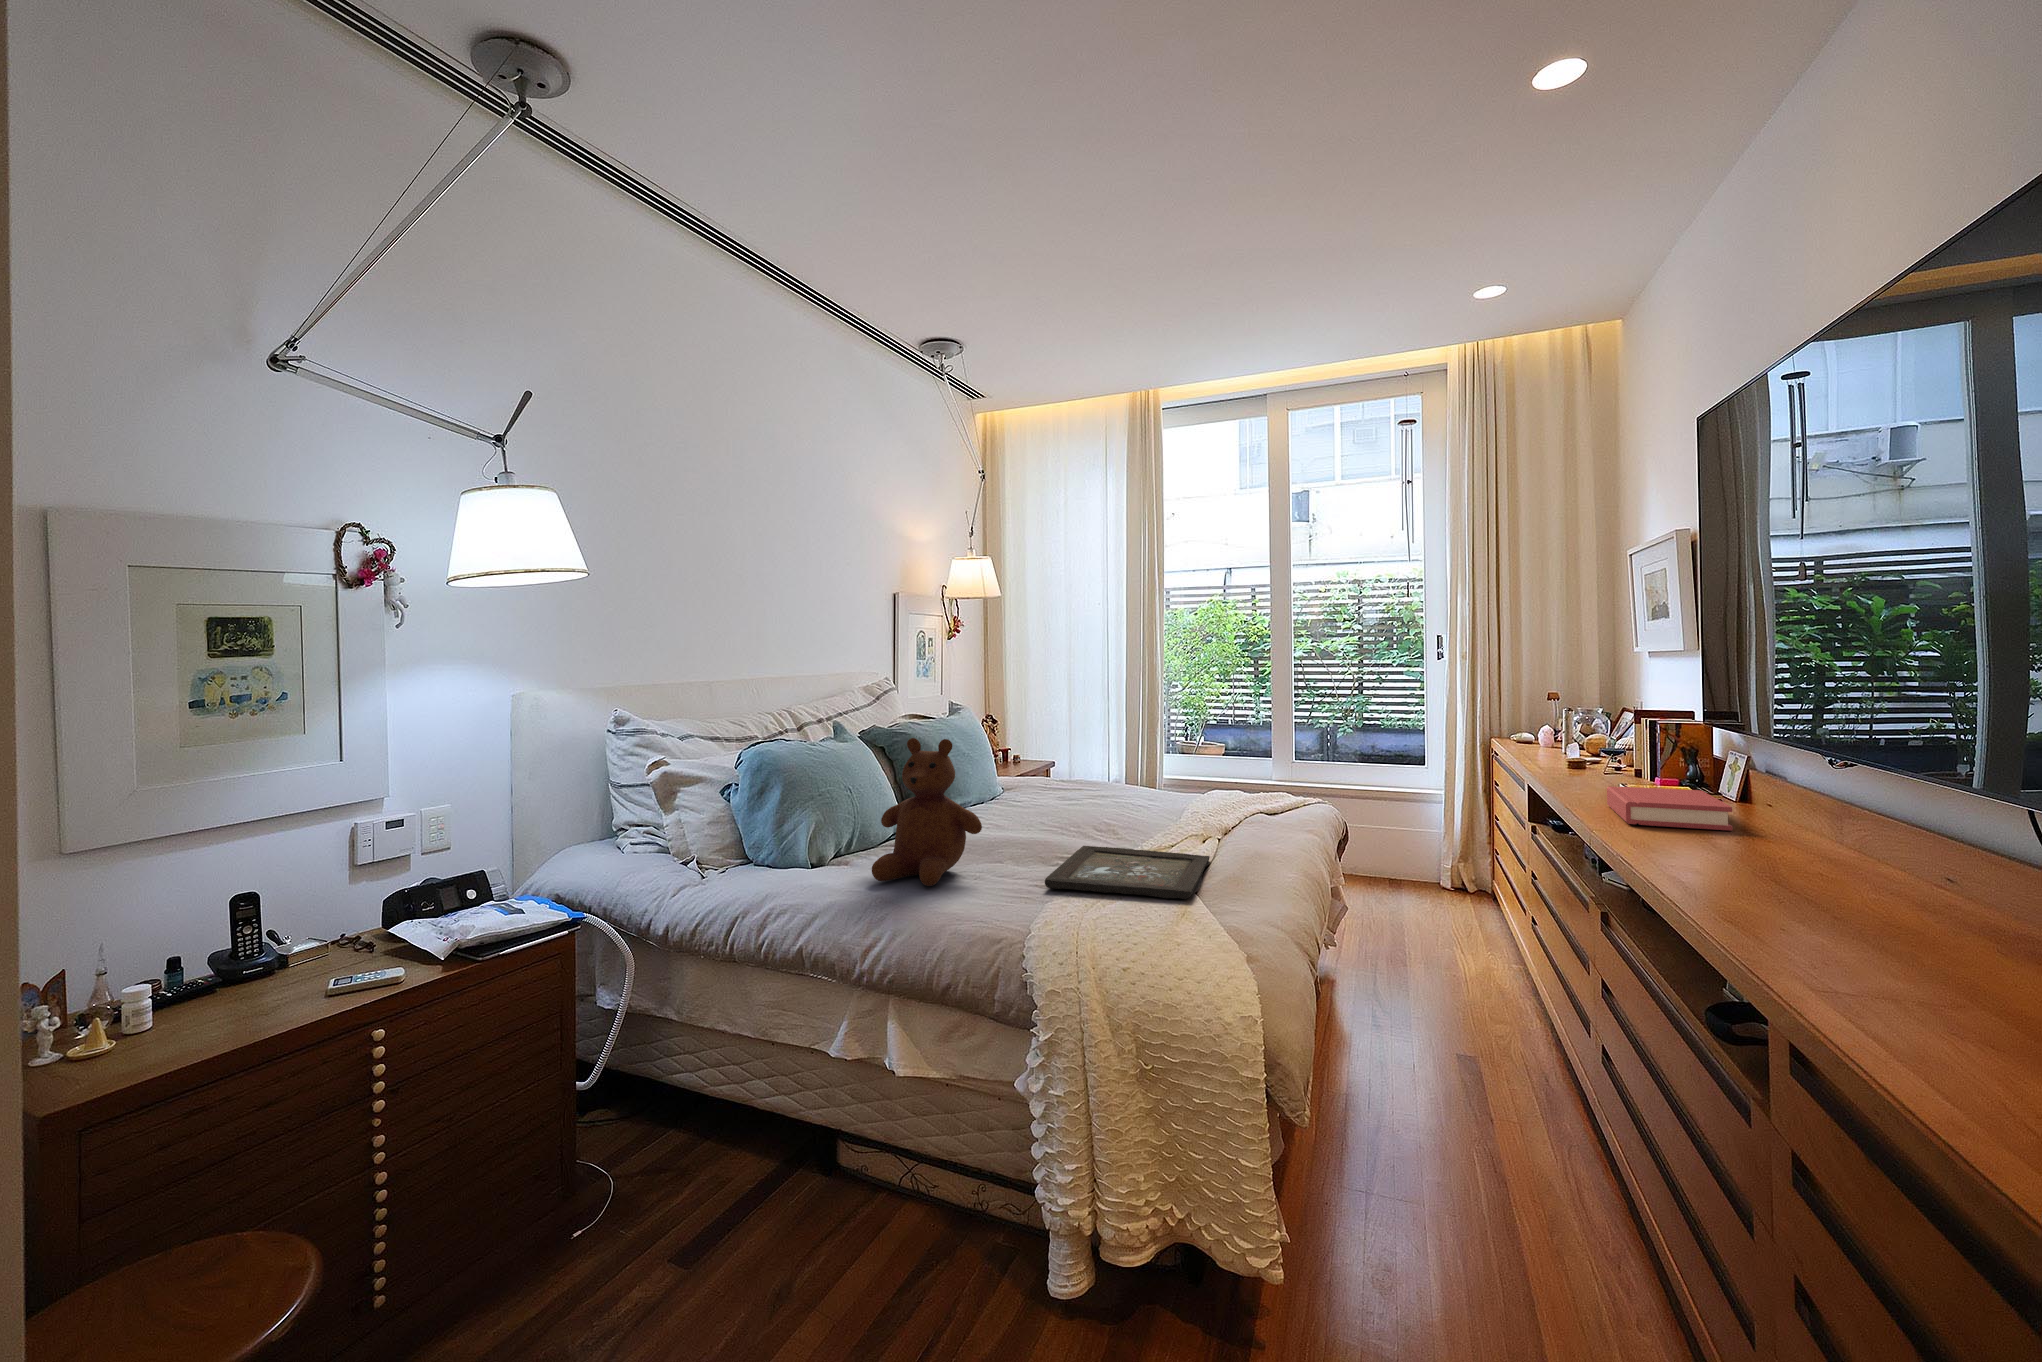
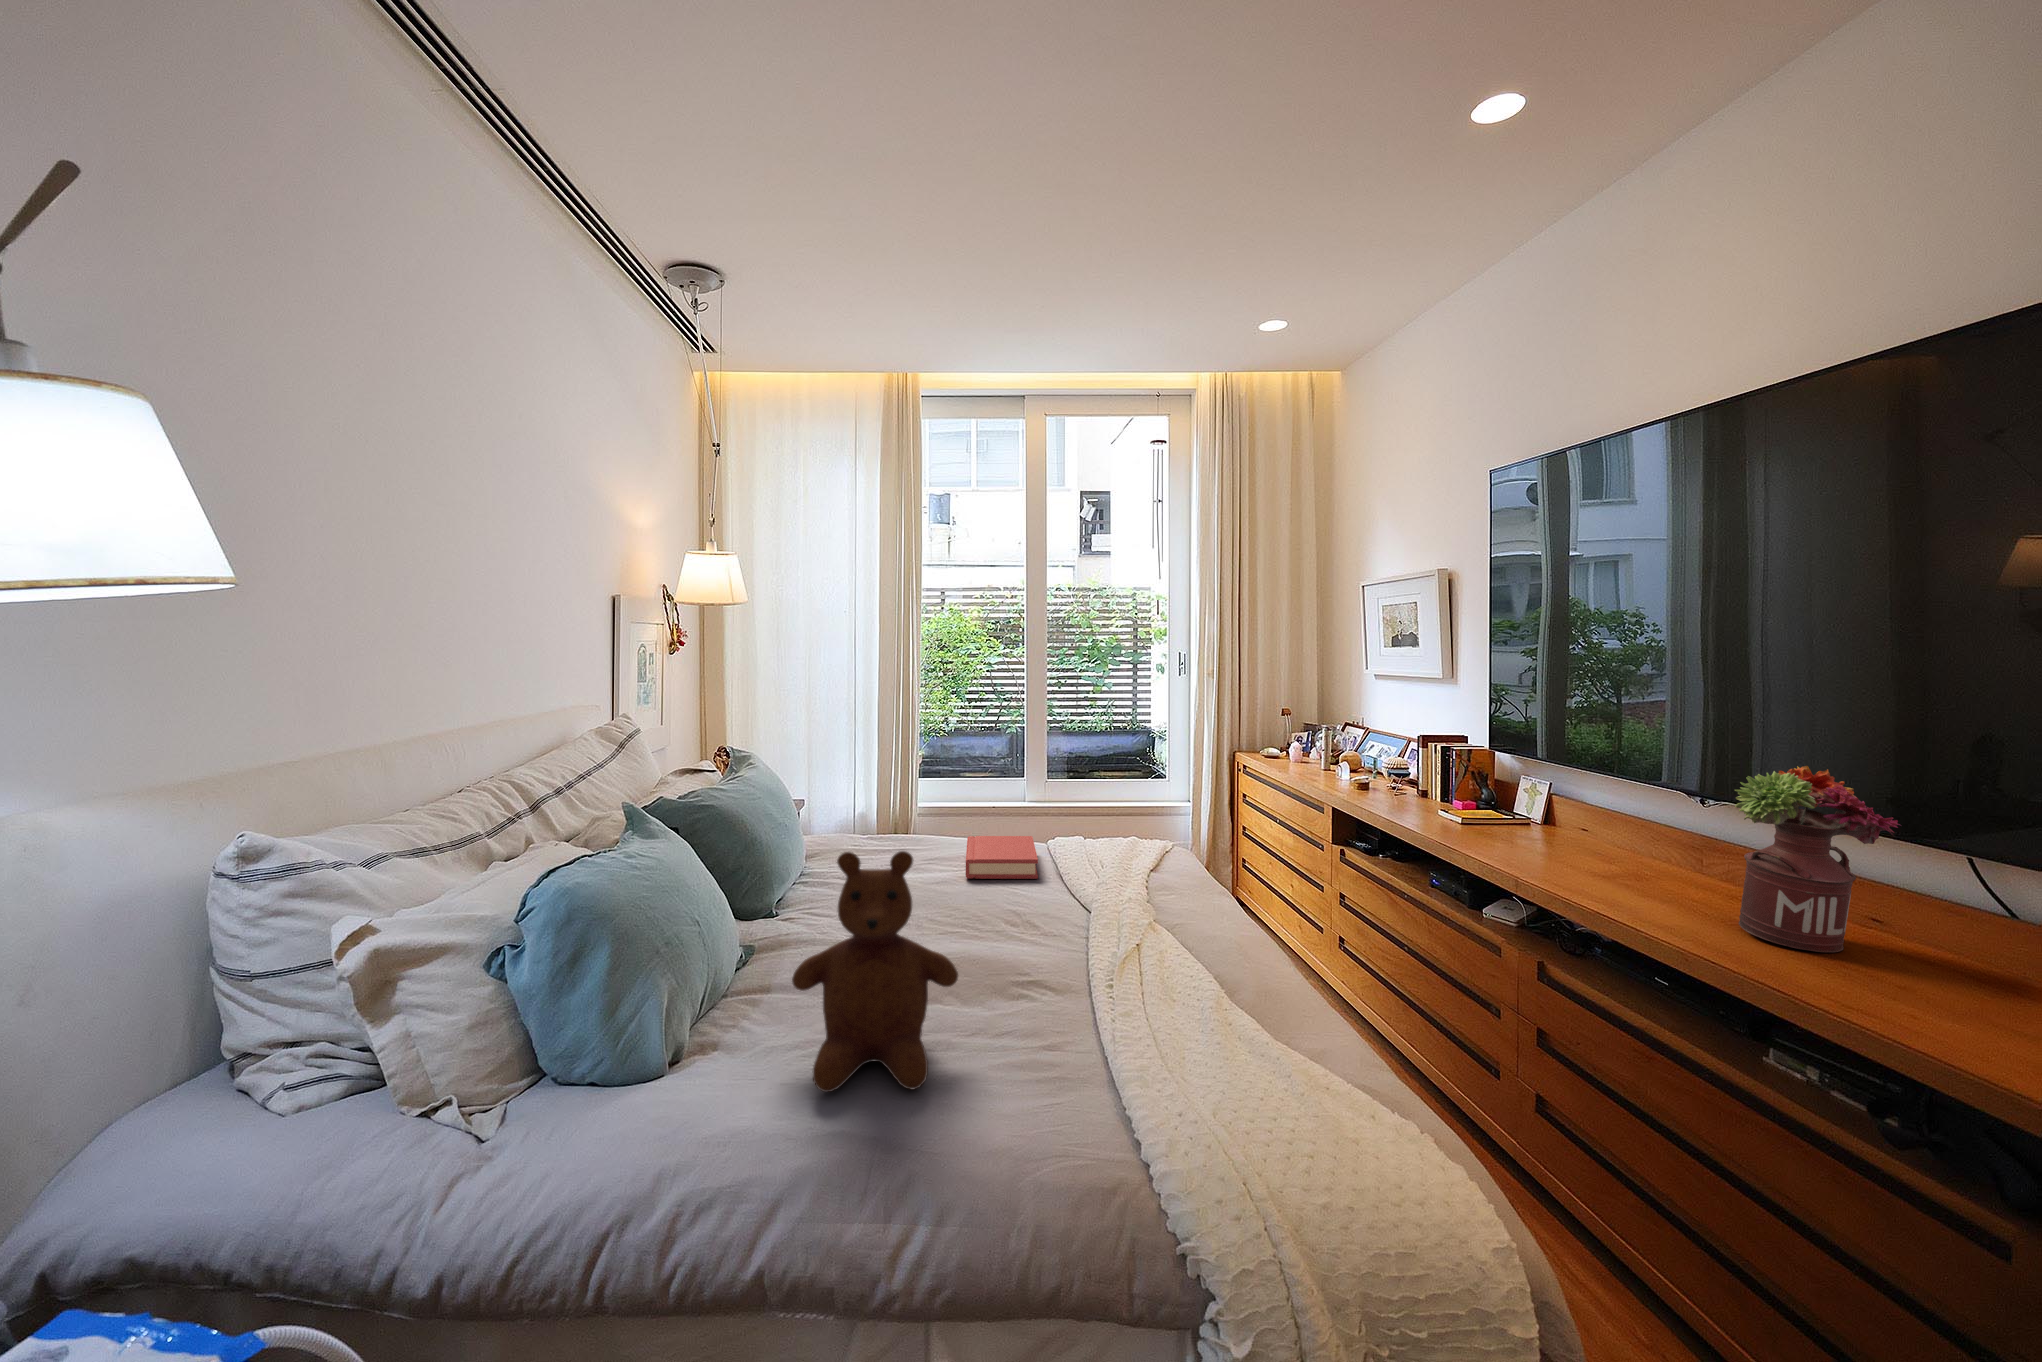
flower arrangement: none [1729,699,1907,891] -> present [1735,766,1899,952]
hardback book: present [1607,786,1733,831] -> present [966,836,1038,879]
tray: present [1045,846,1210,899] -> none [1035,956,1269,1059]

